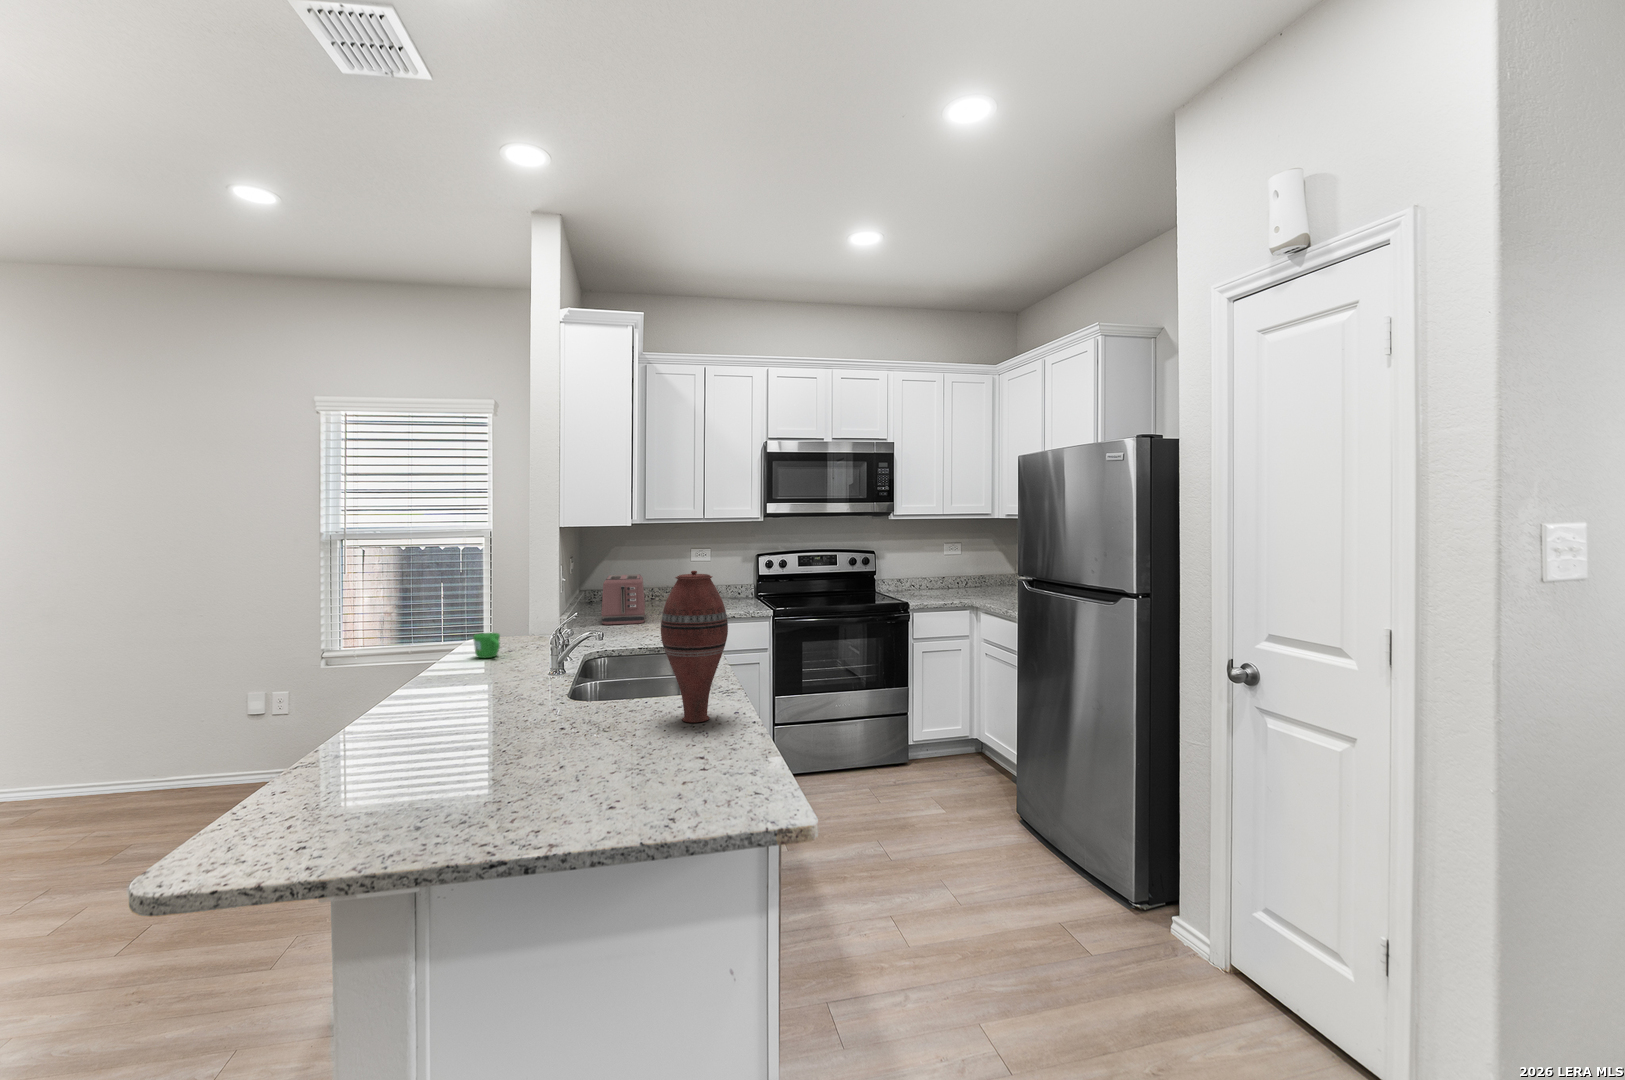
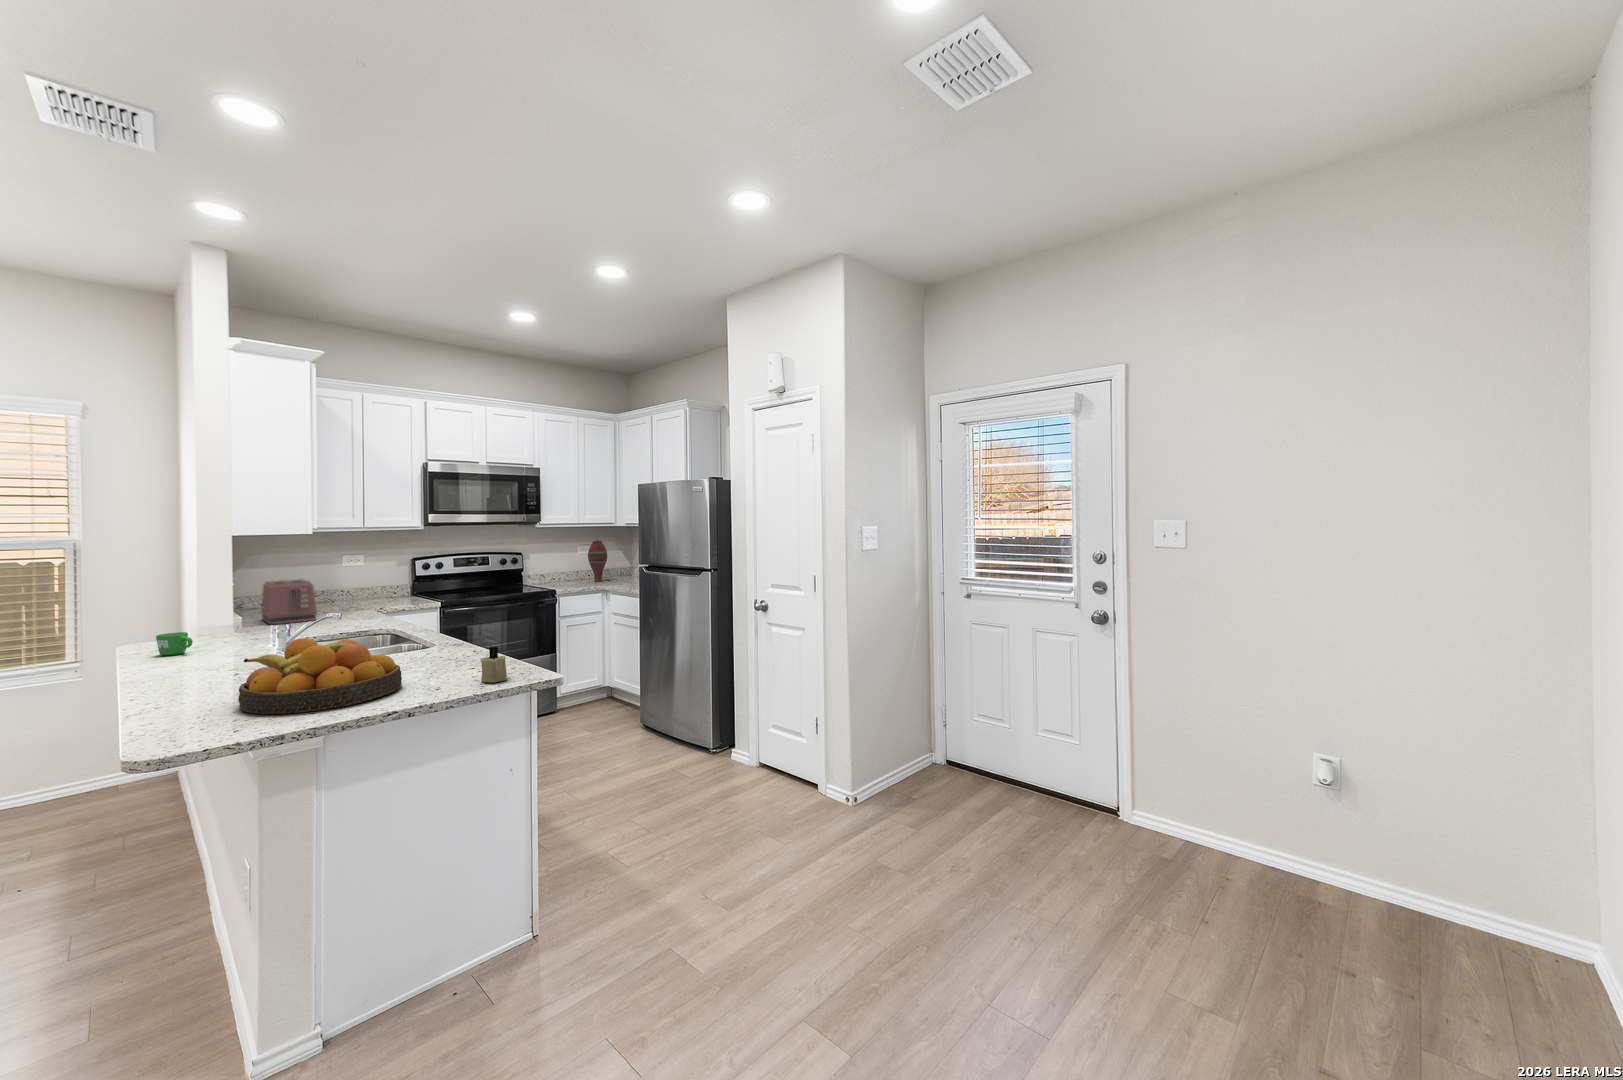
vase: present [661,571,728,723] -> present [588,540,607,582]
fruit bowl: none [380,682,593,815] -> present [238,638,402,714]
candle: none [689,734,731,802] -> present [480,647,507,683]

